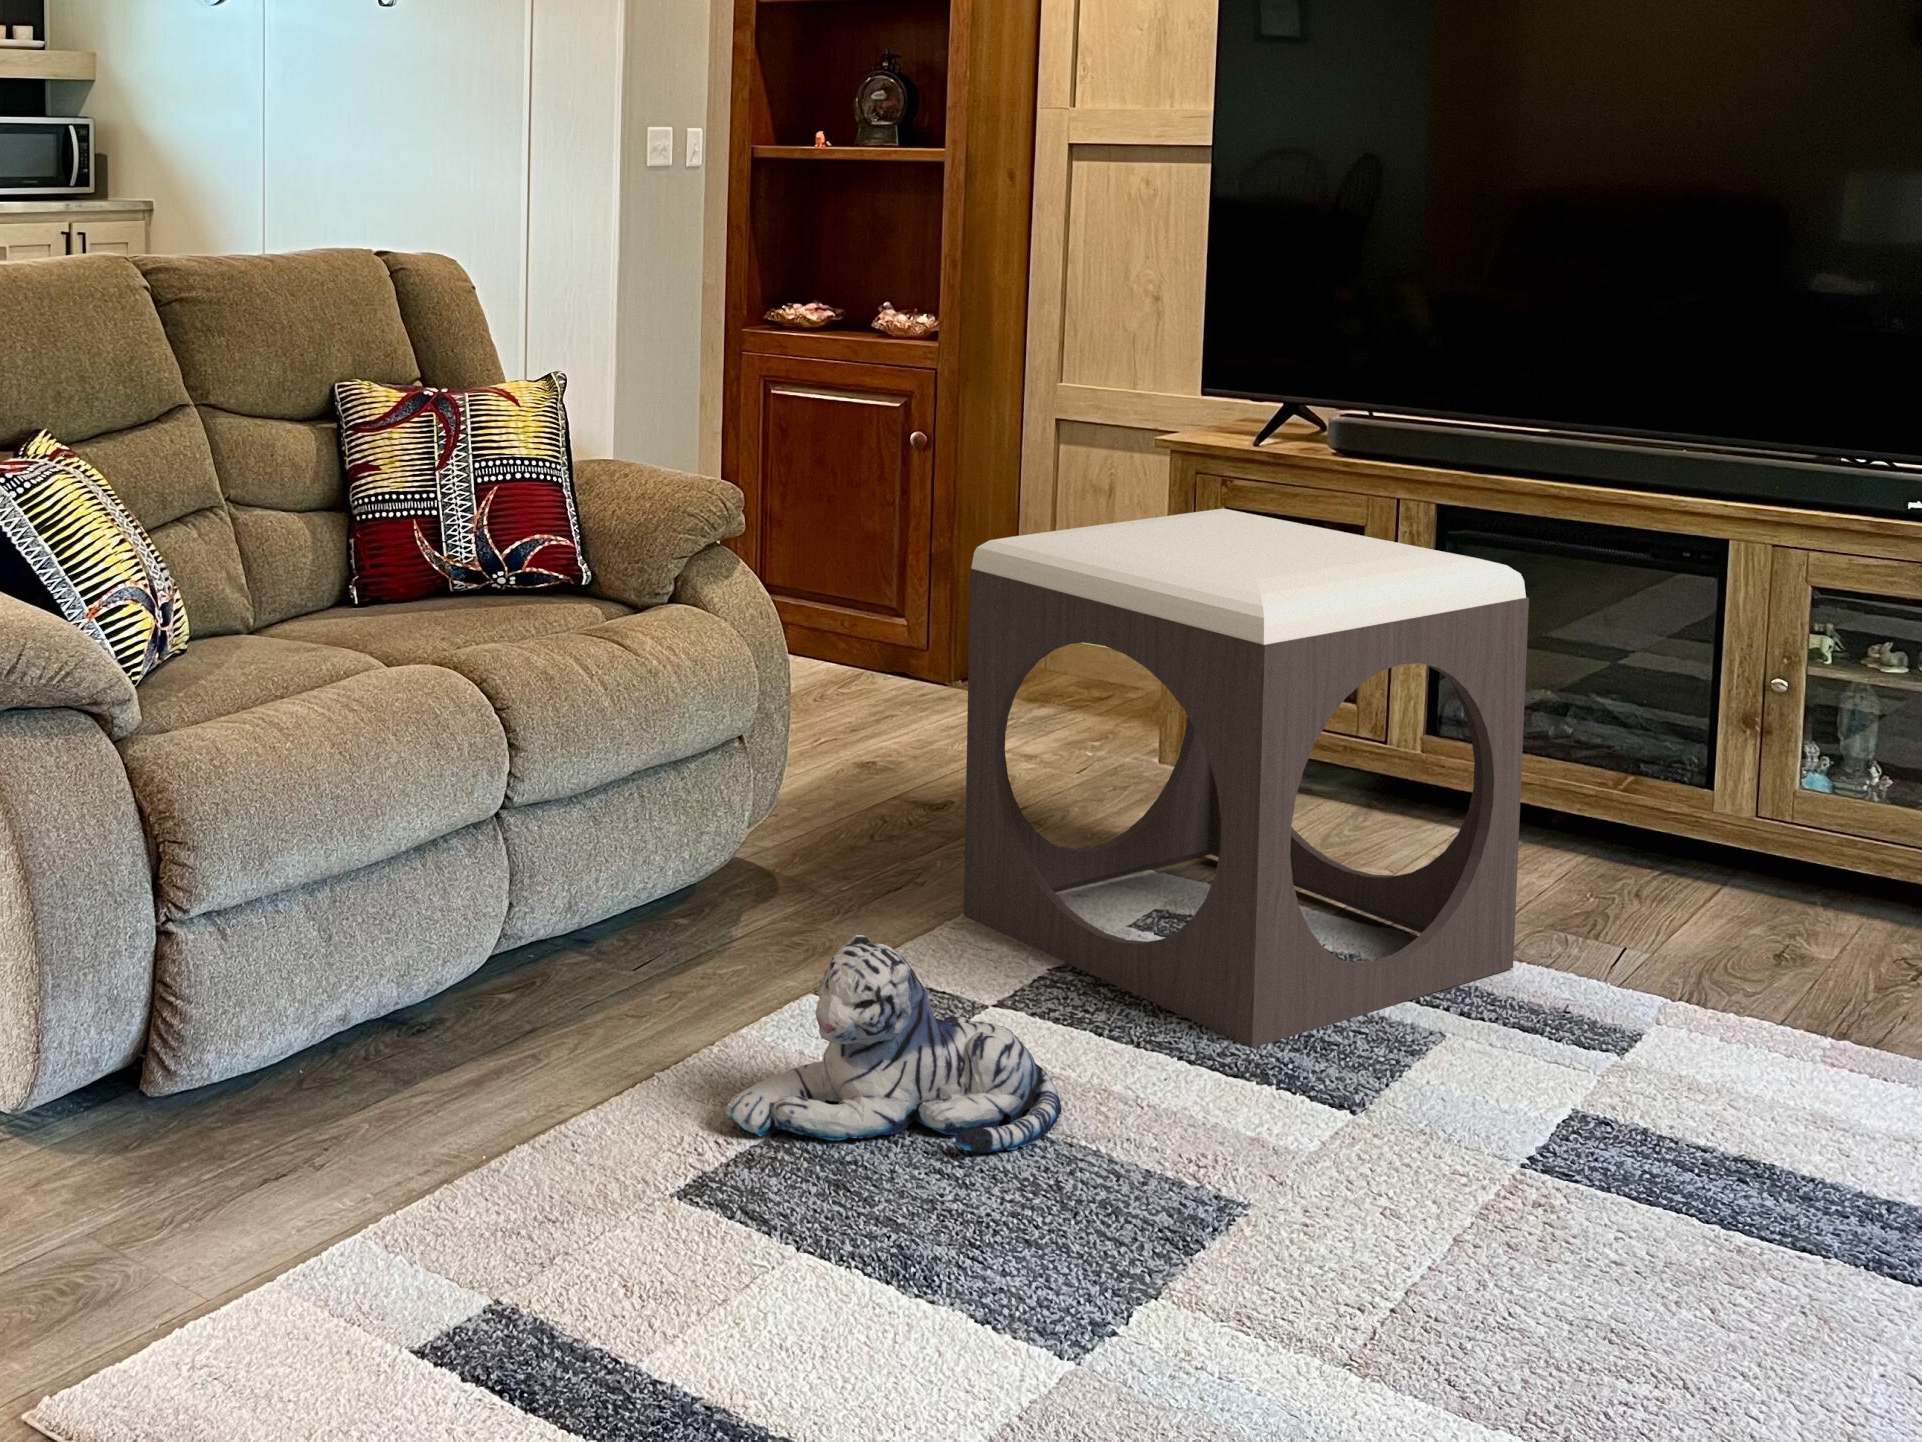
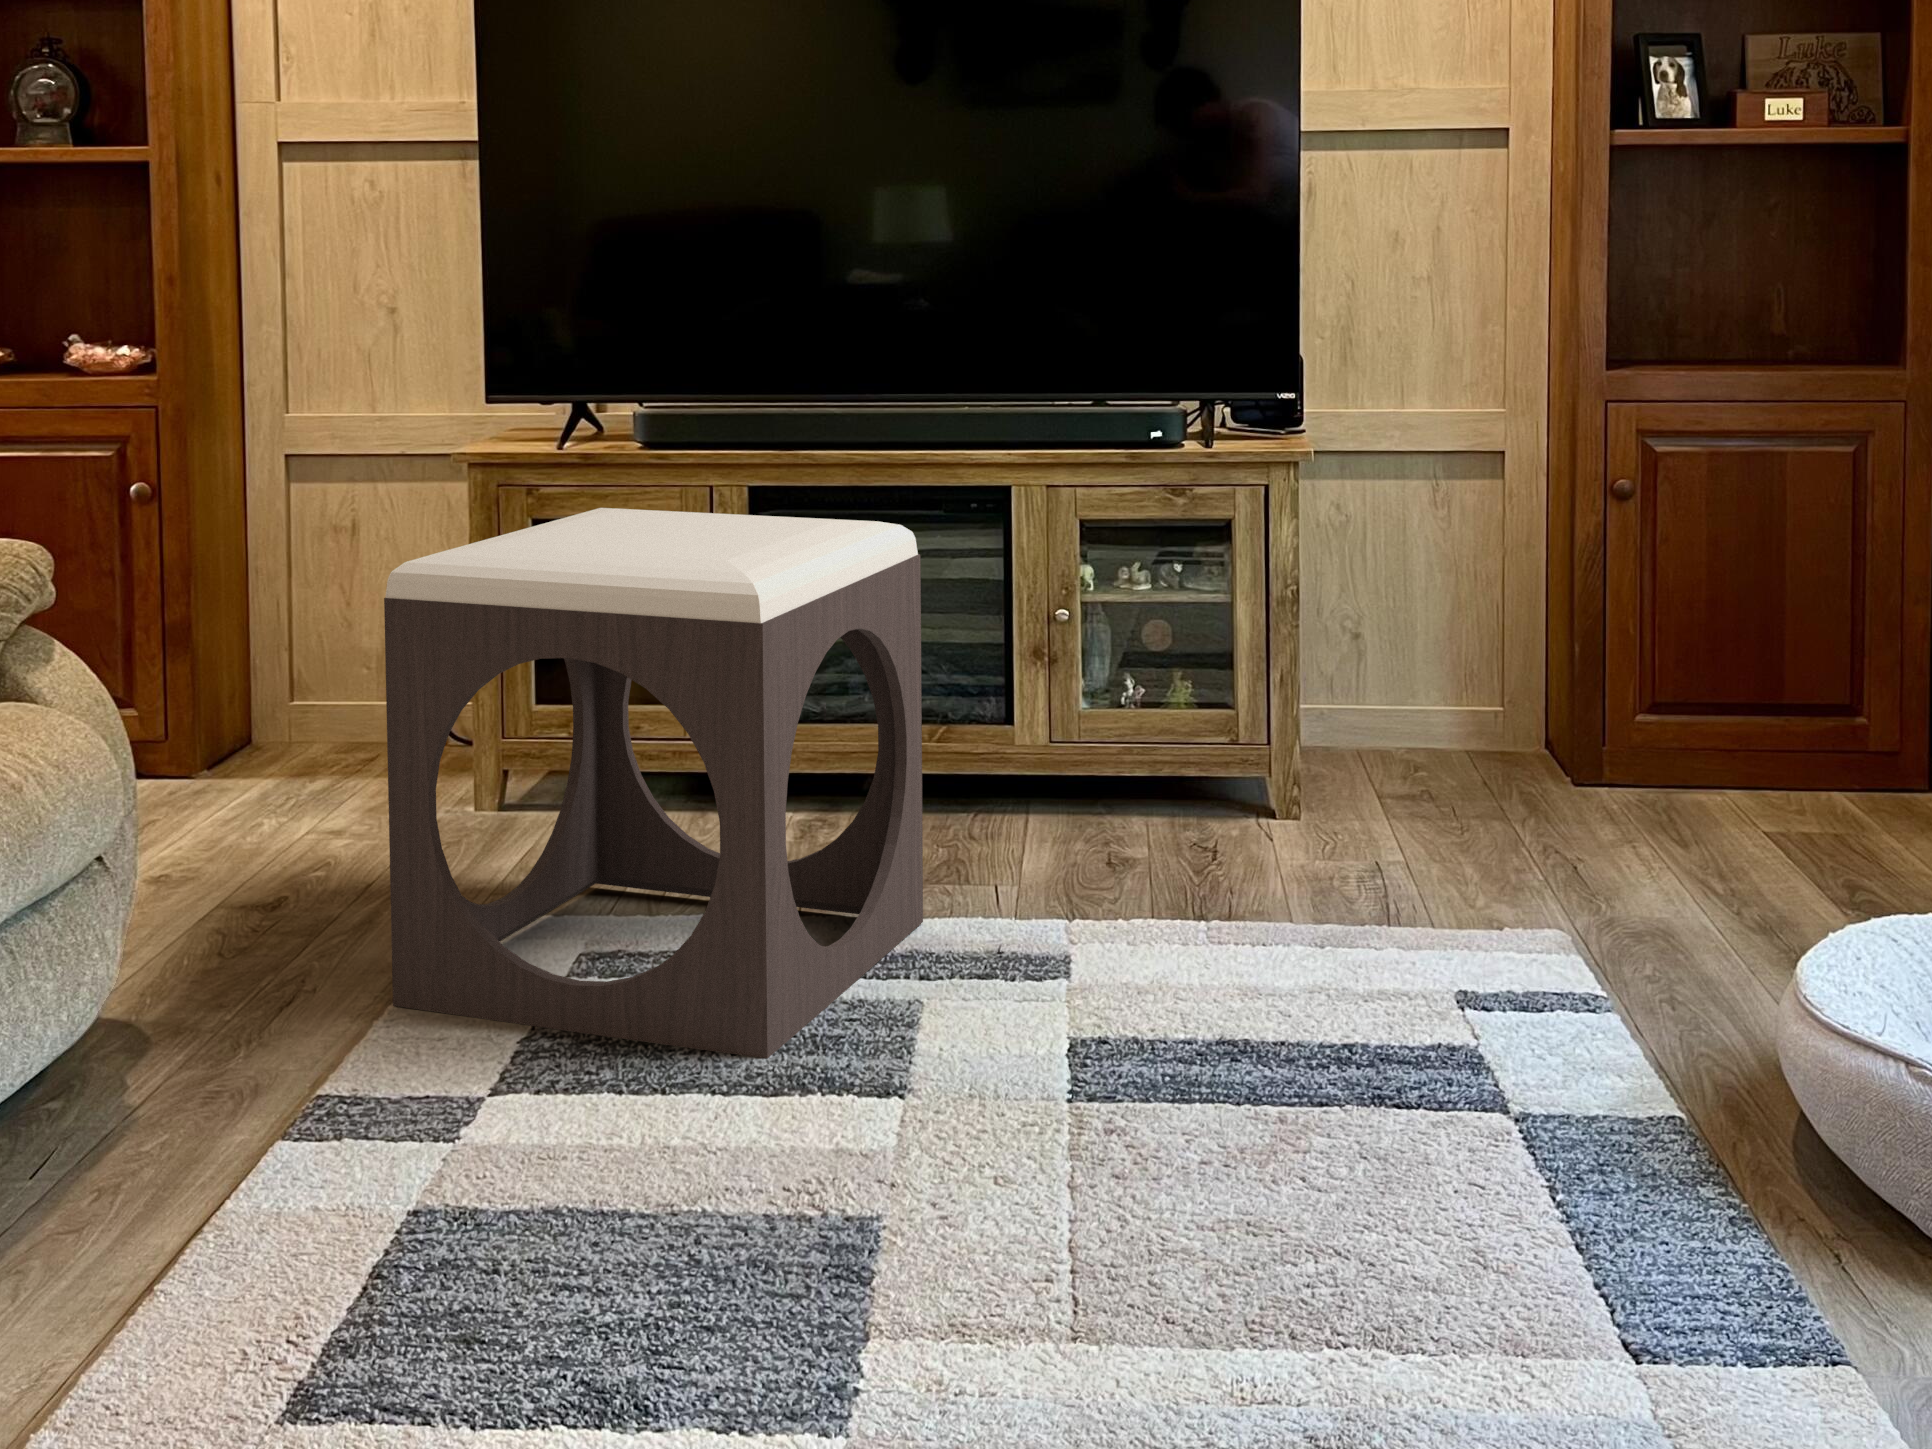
plush toy: present [725,935,1062,1153] -> none [287,1033,648,1322]

